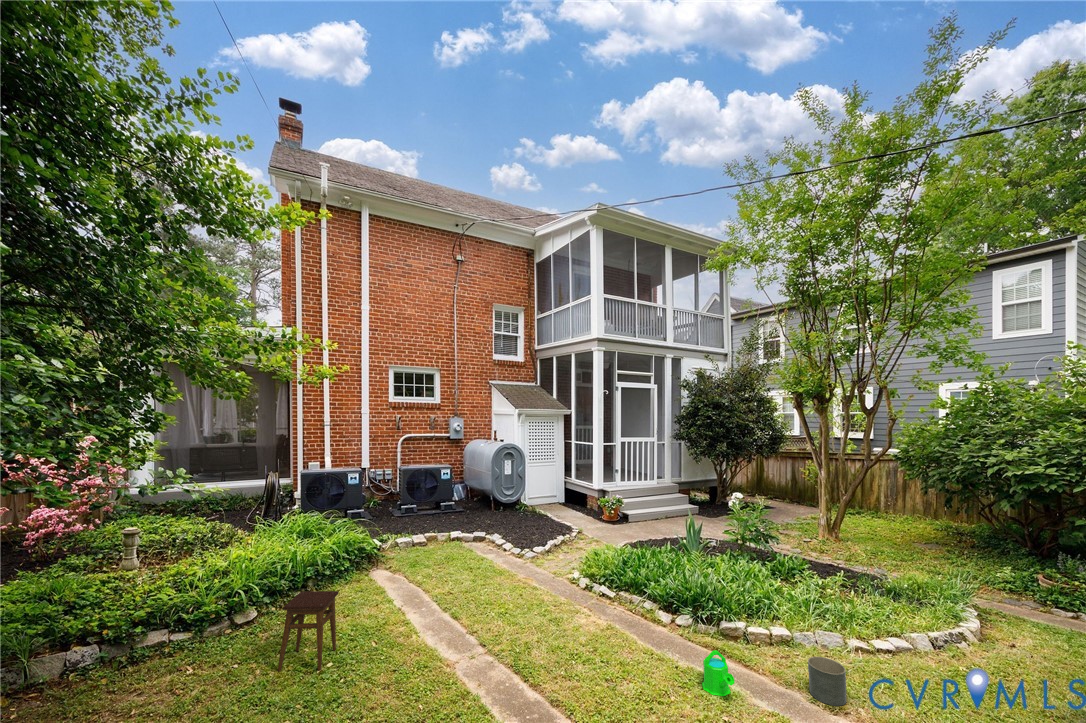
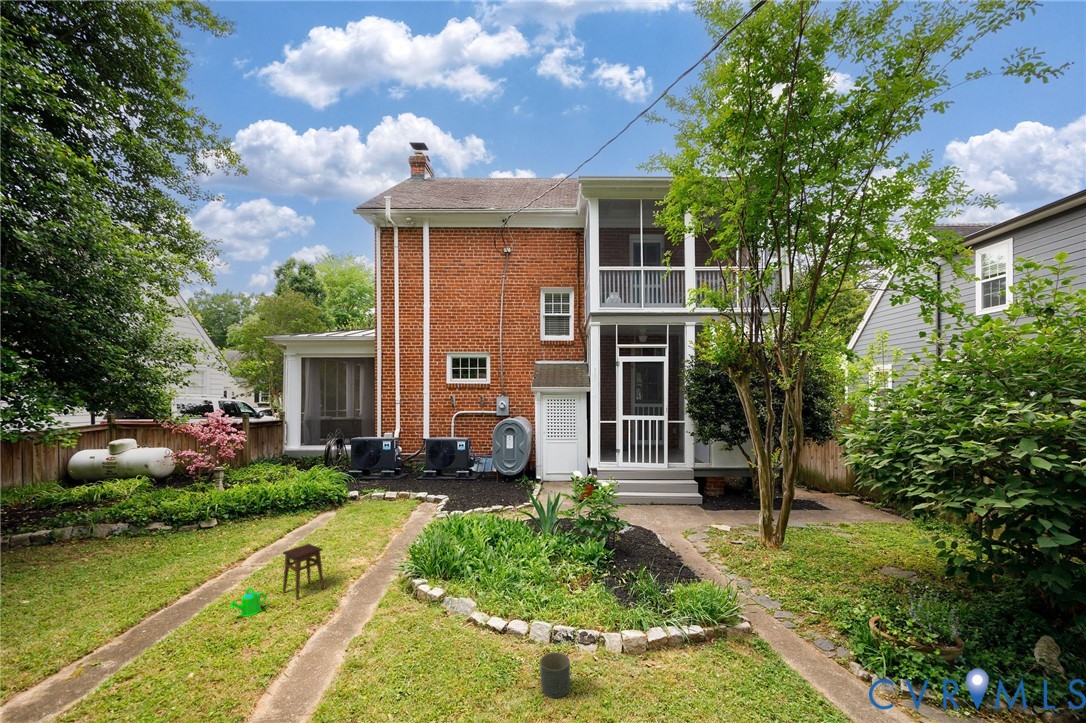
stool: present [278,591,339,671] -> present [283,544,324,600]
planter: present [808,657,846,706] -> present [540,652,570,698]

